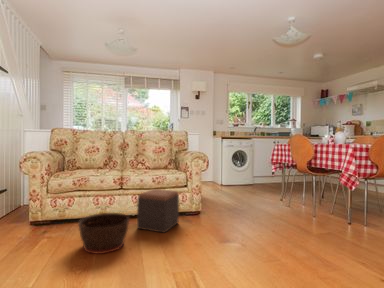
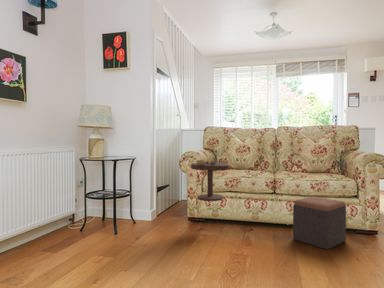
side table: none [32,161,77,235] -> present [191,160,229,201]
basket: present [79,213,129,254] -> none [233,217,285,258]

